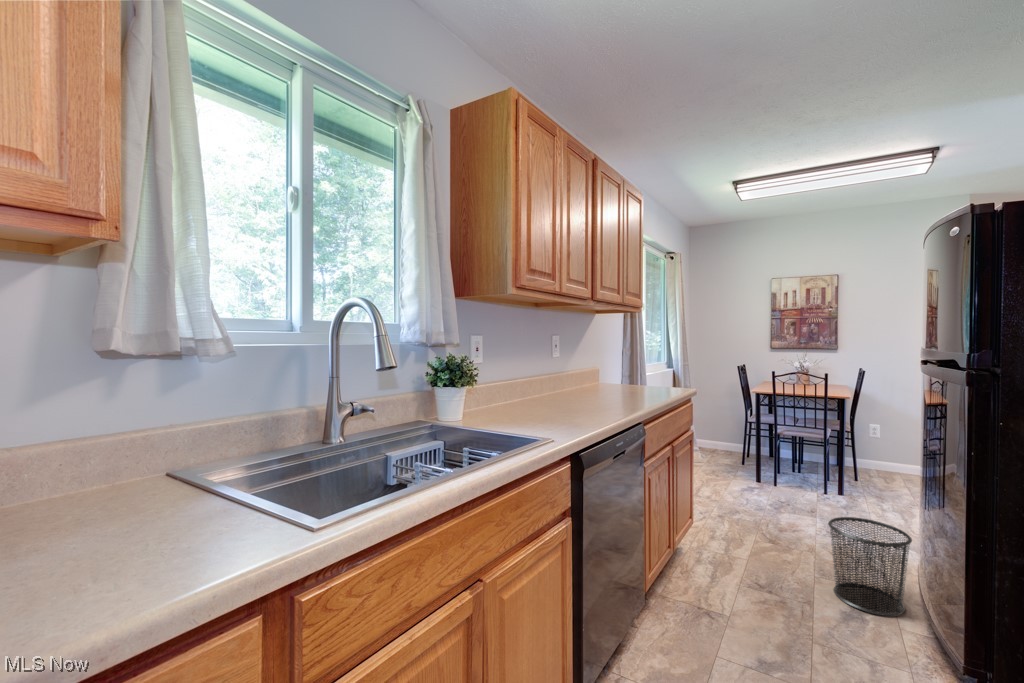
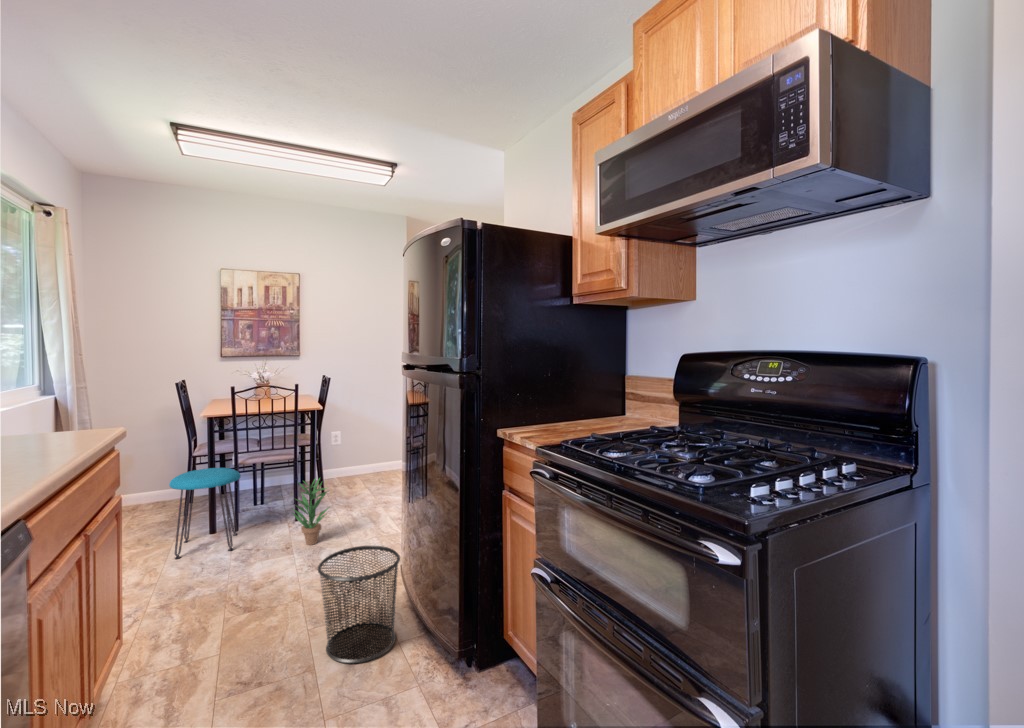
stool: none [727,432,778,498] -> present [169,468,241,559]
potted plant: none [818,457,857,516] -> present [292,480,328,545]

